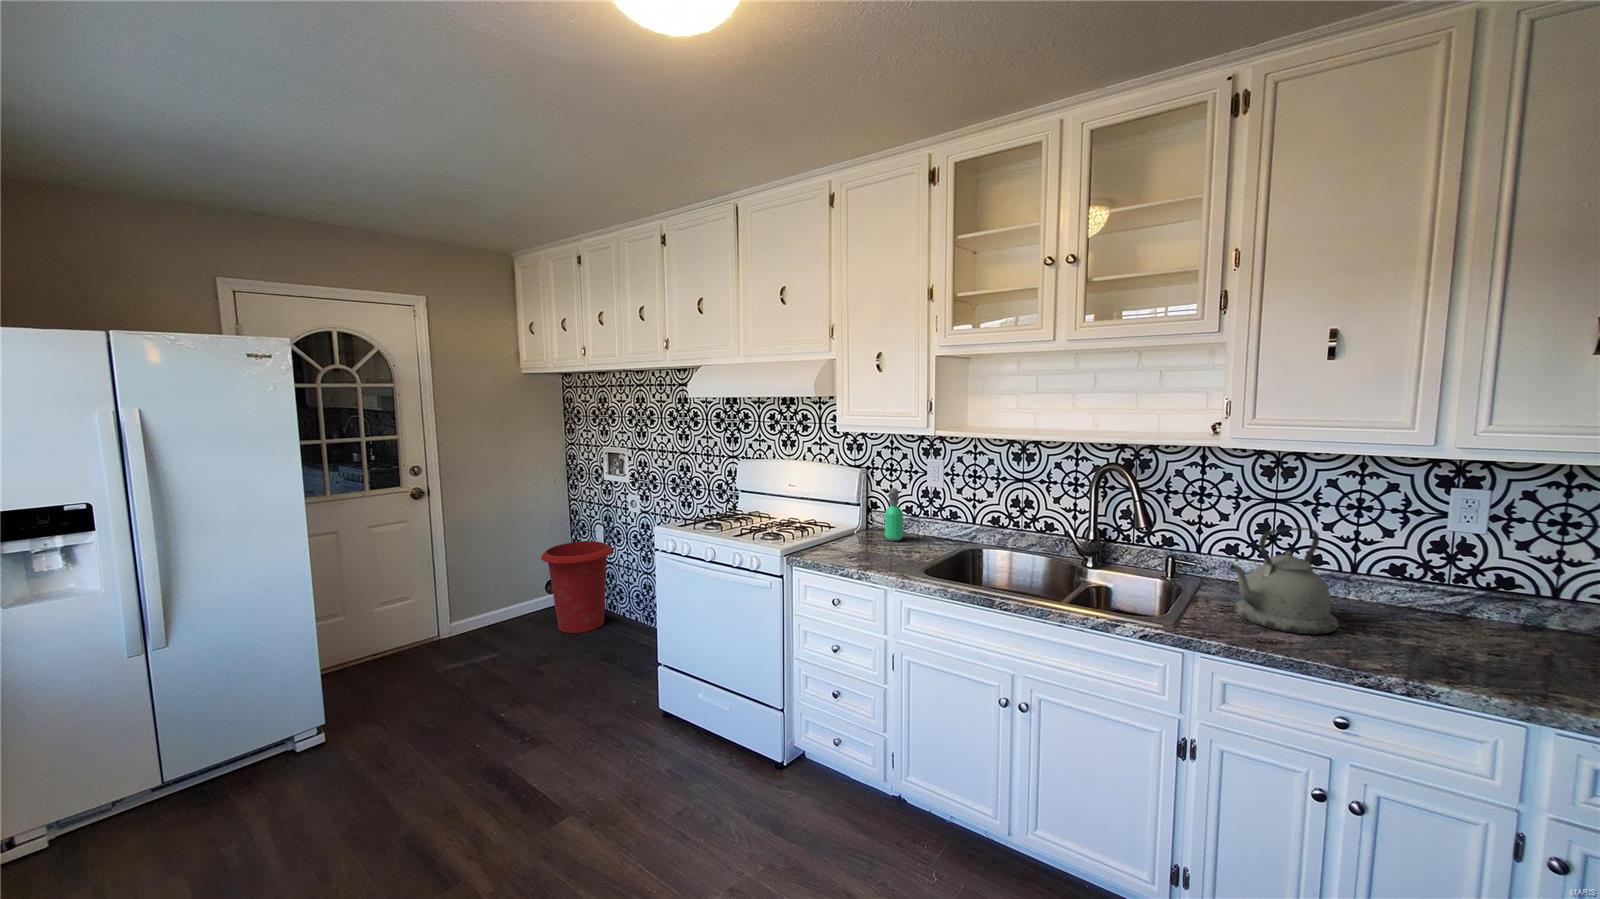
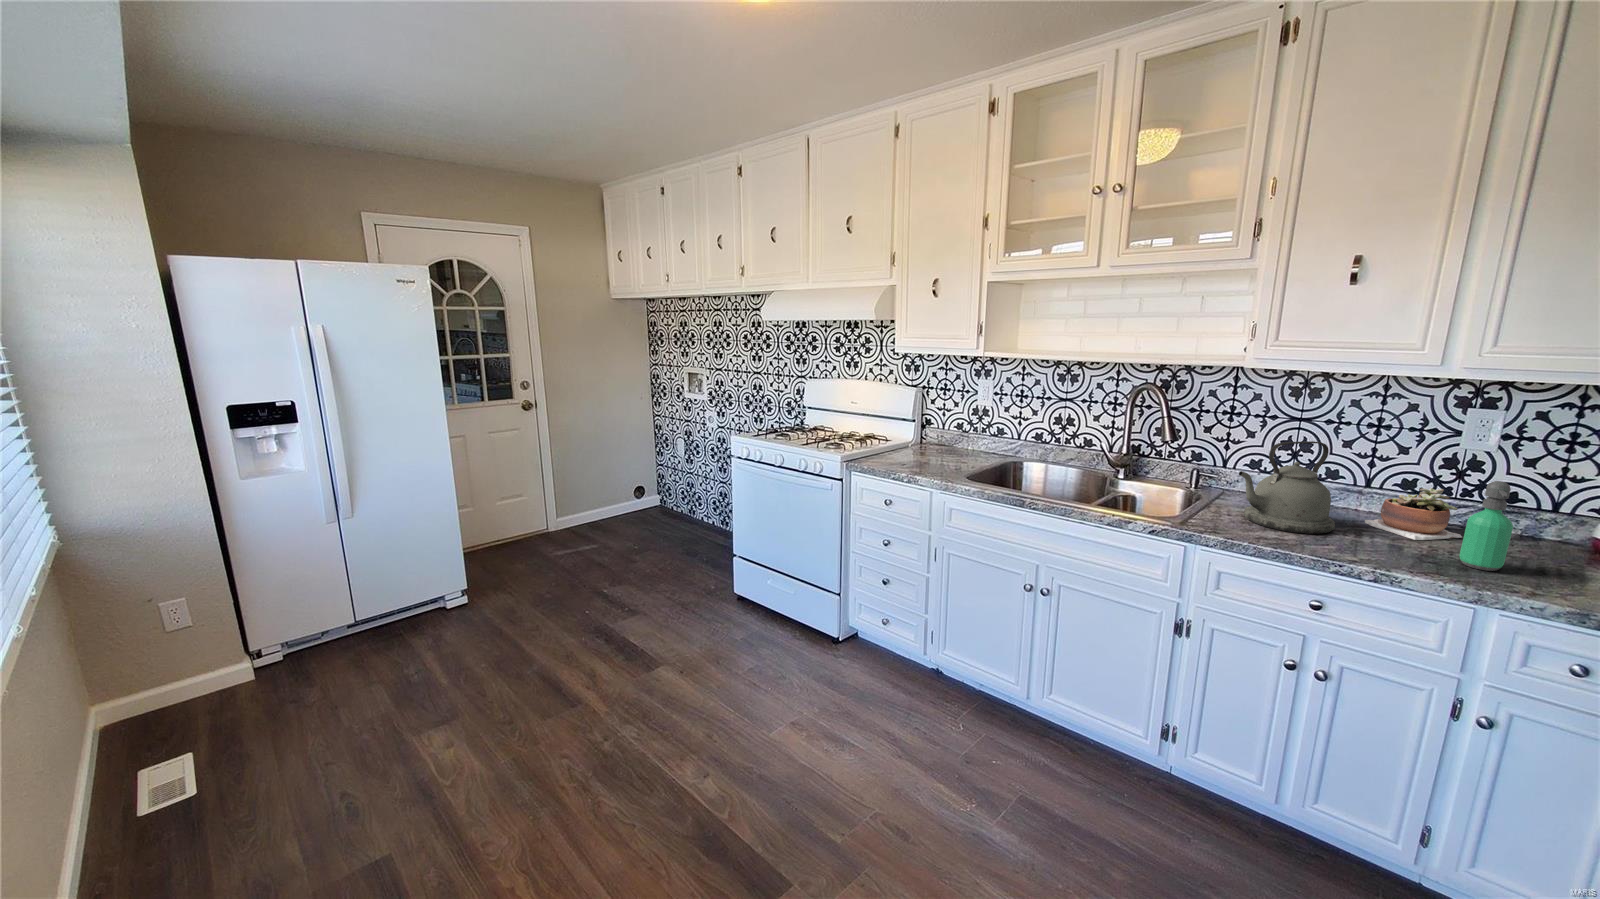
soap dispenser: present [885,488,903,541] -> present [1459,481,1513,571]
waste bin: present [541,541,613,633] -> none [631,452,693,530]
succulent plant: none [1364,576,1471,638] -> present [1365,488,1462,540]

